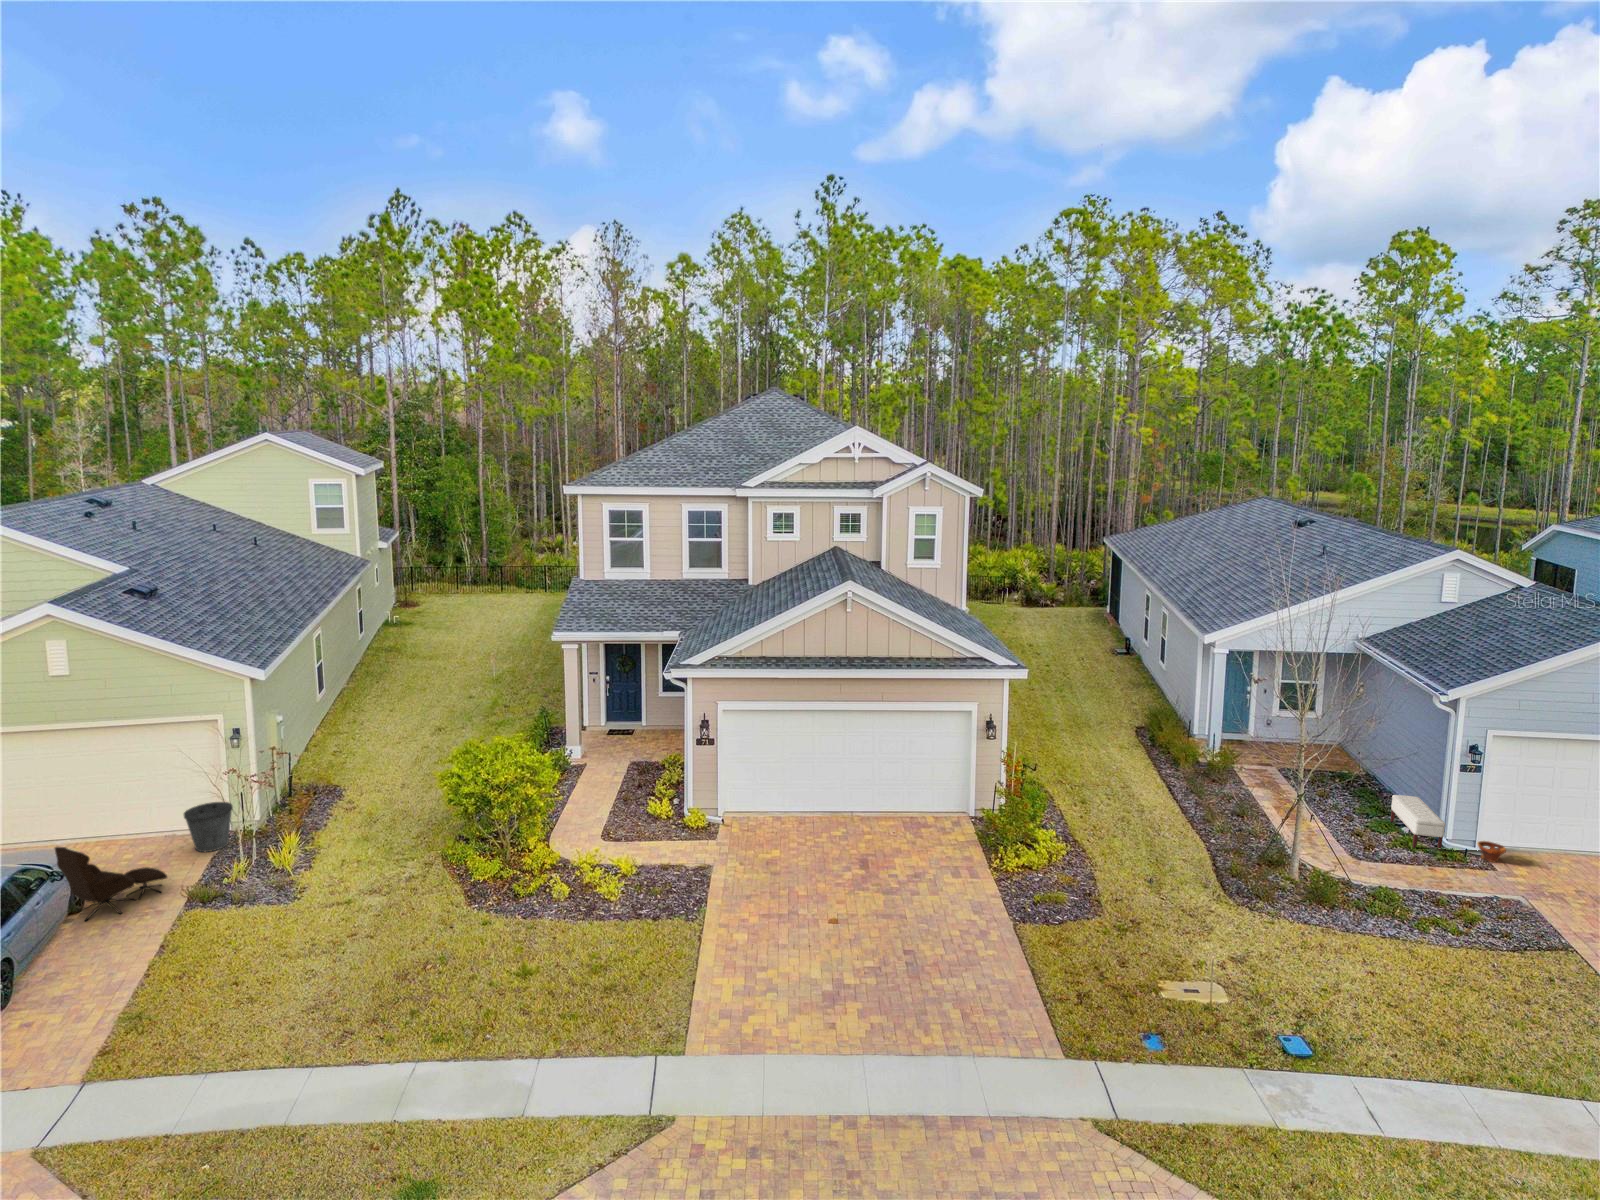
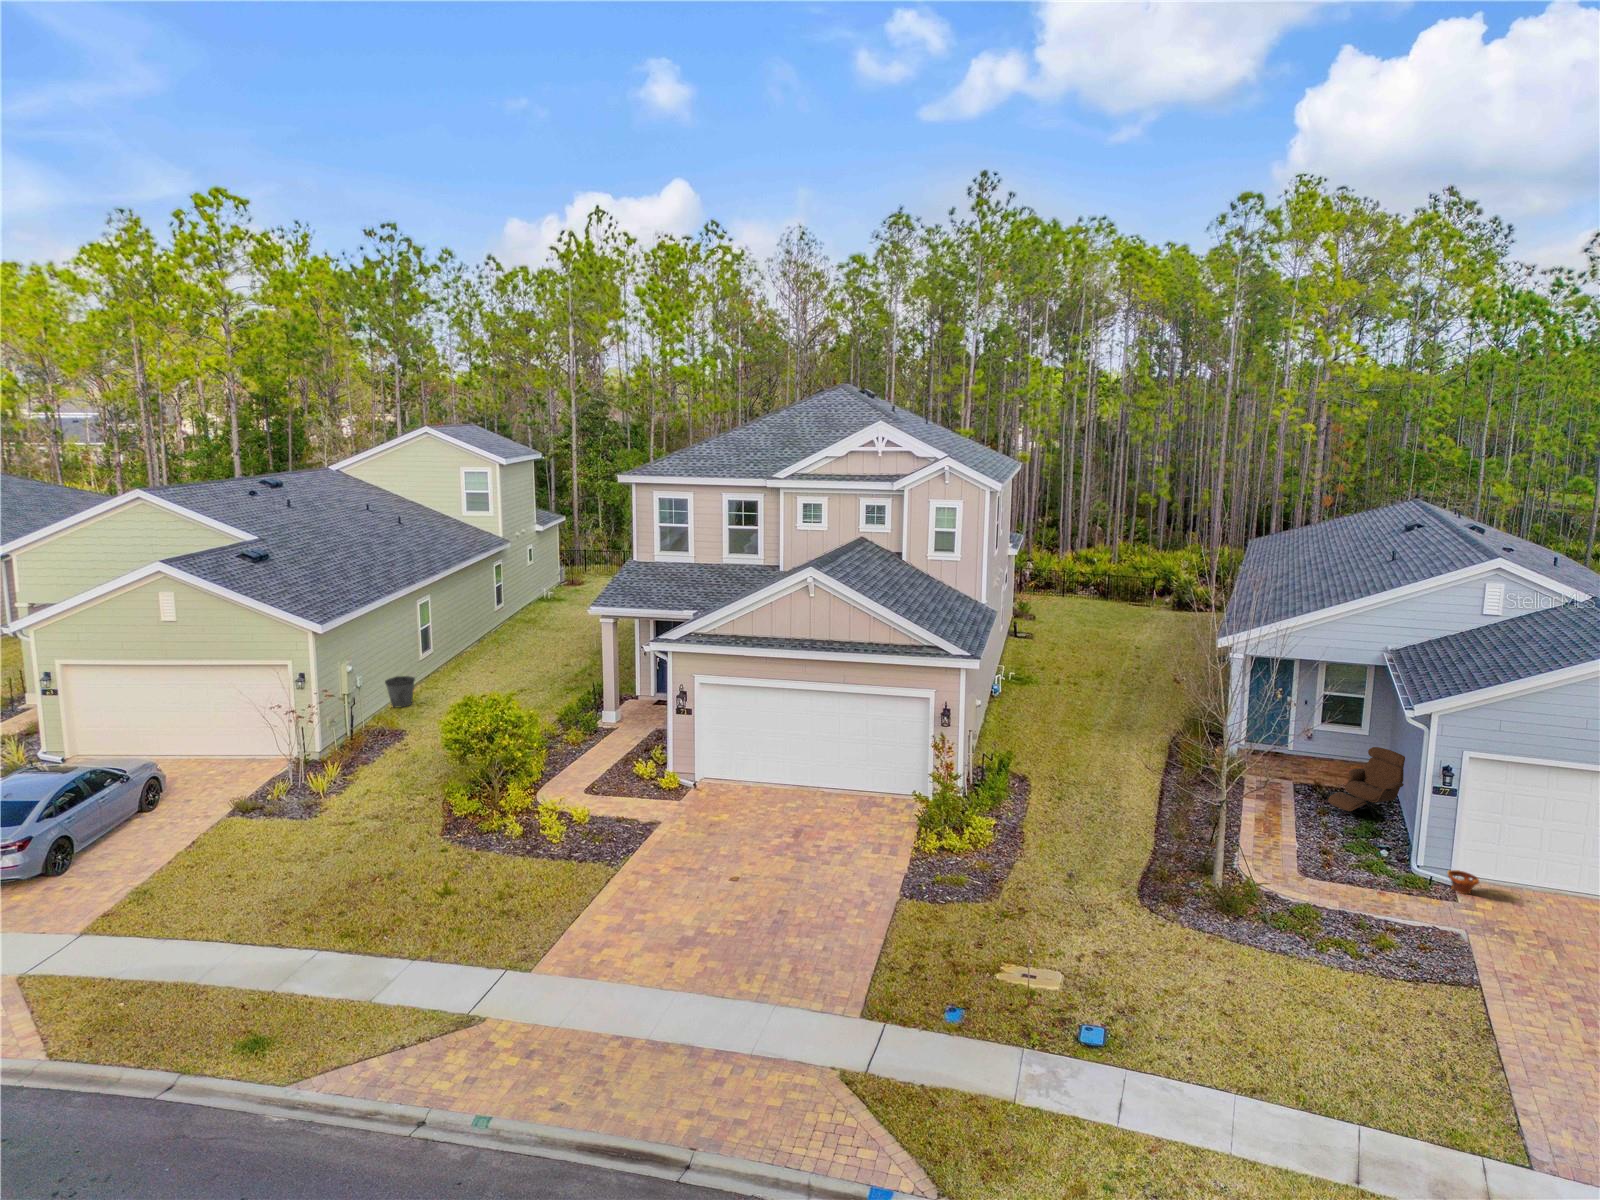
bench: present [1390,795,1446,851] -> none [1371,814,1413,876]
trash can: present [184,802,233,852] -> present [385,676,415,707]
lounge chair: present [55,847,167,921] -> present [1328,747,1405,820]

